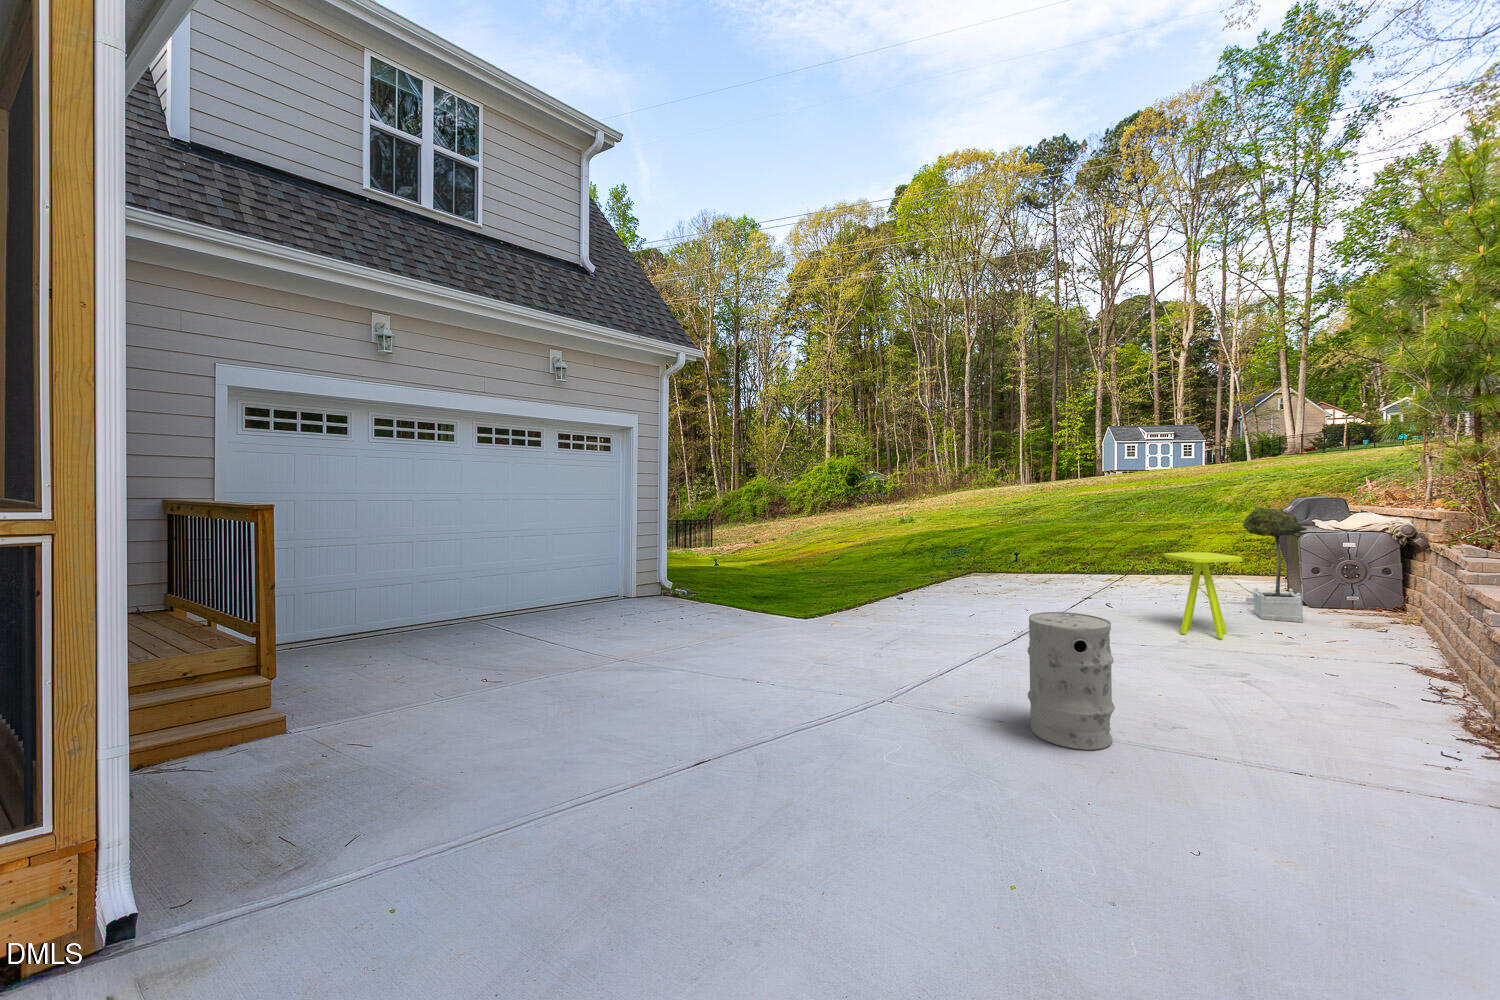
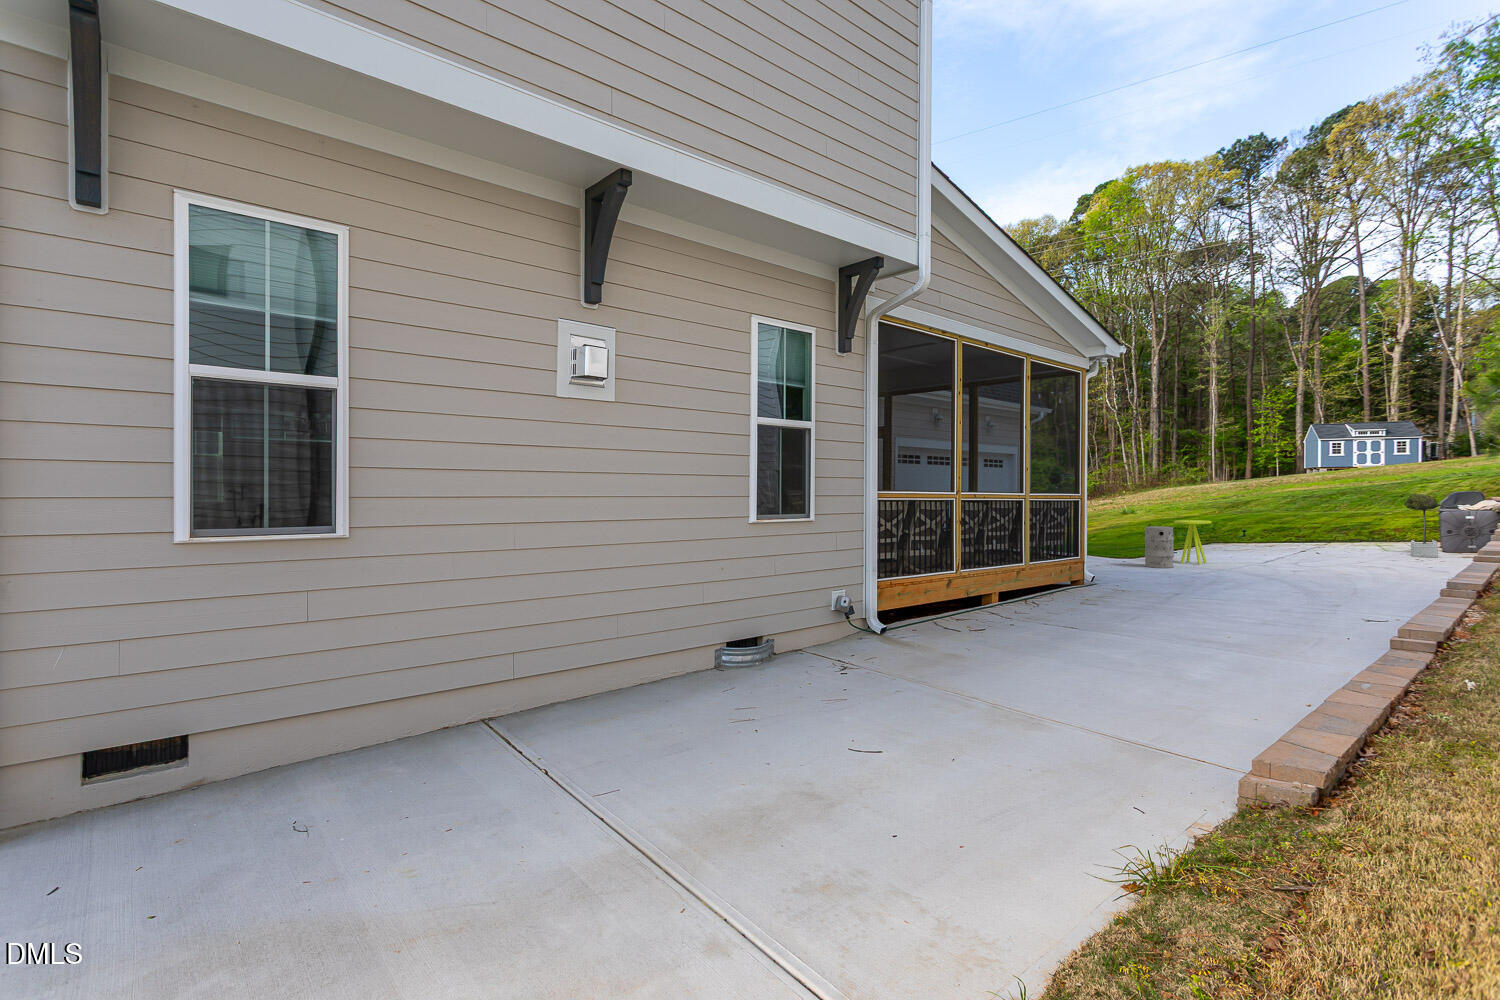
side table: present [1164,552,1243,638] -> present [1174,520,1211,564]
trash can: present [1027,612,1115,750] -> present [1144,526,1174,568]

